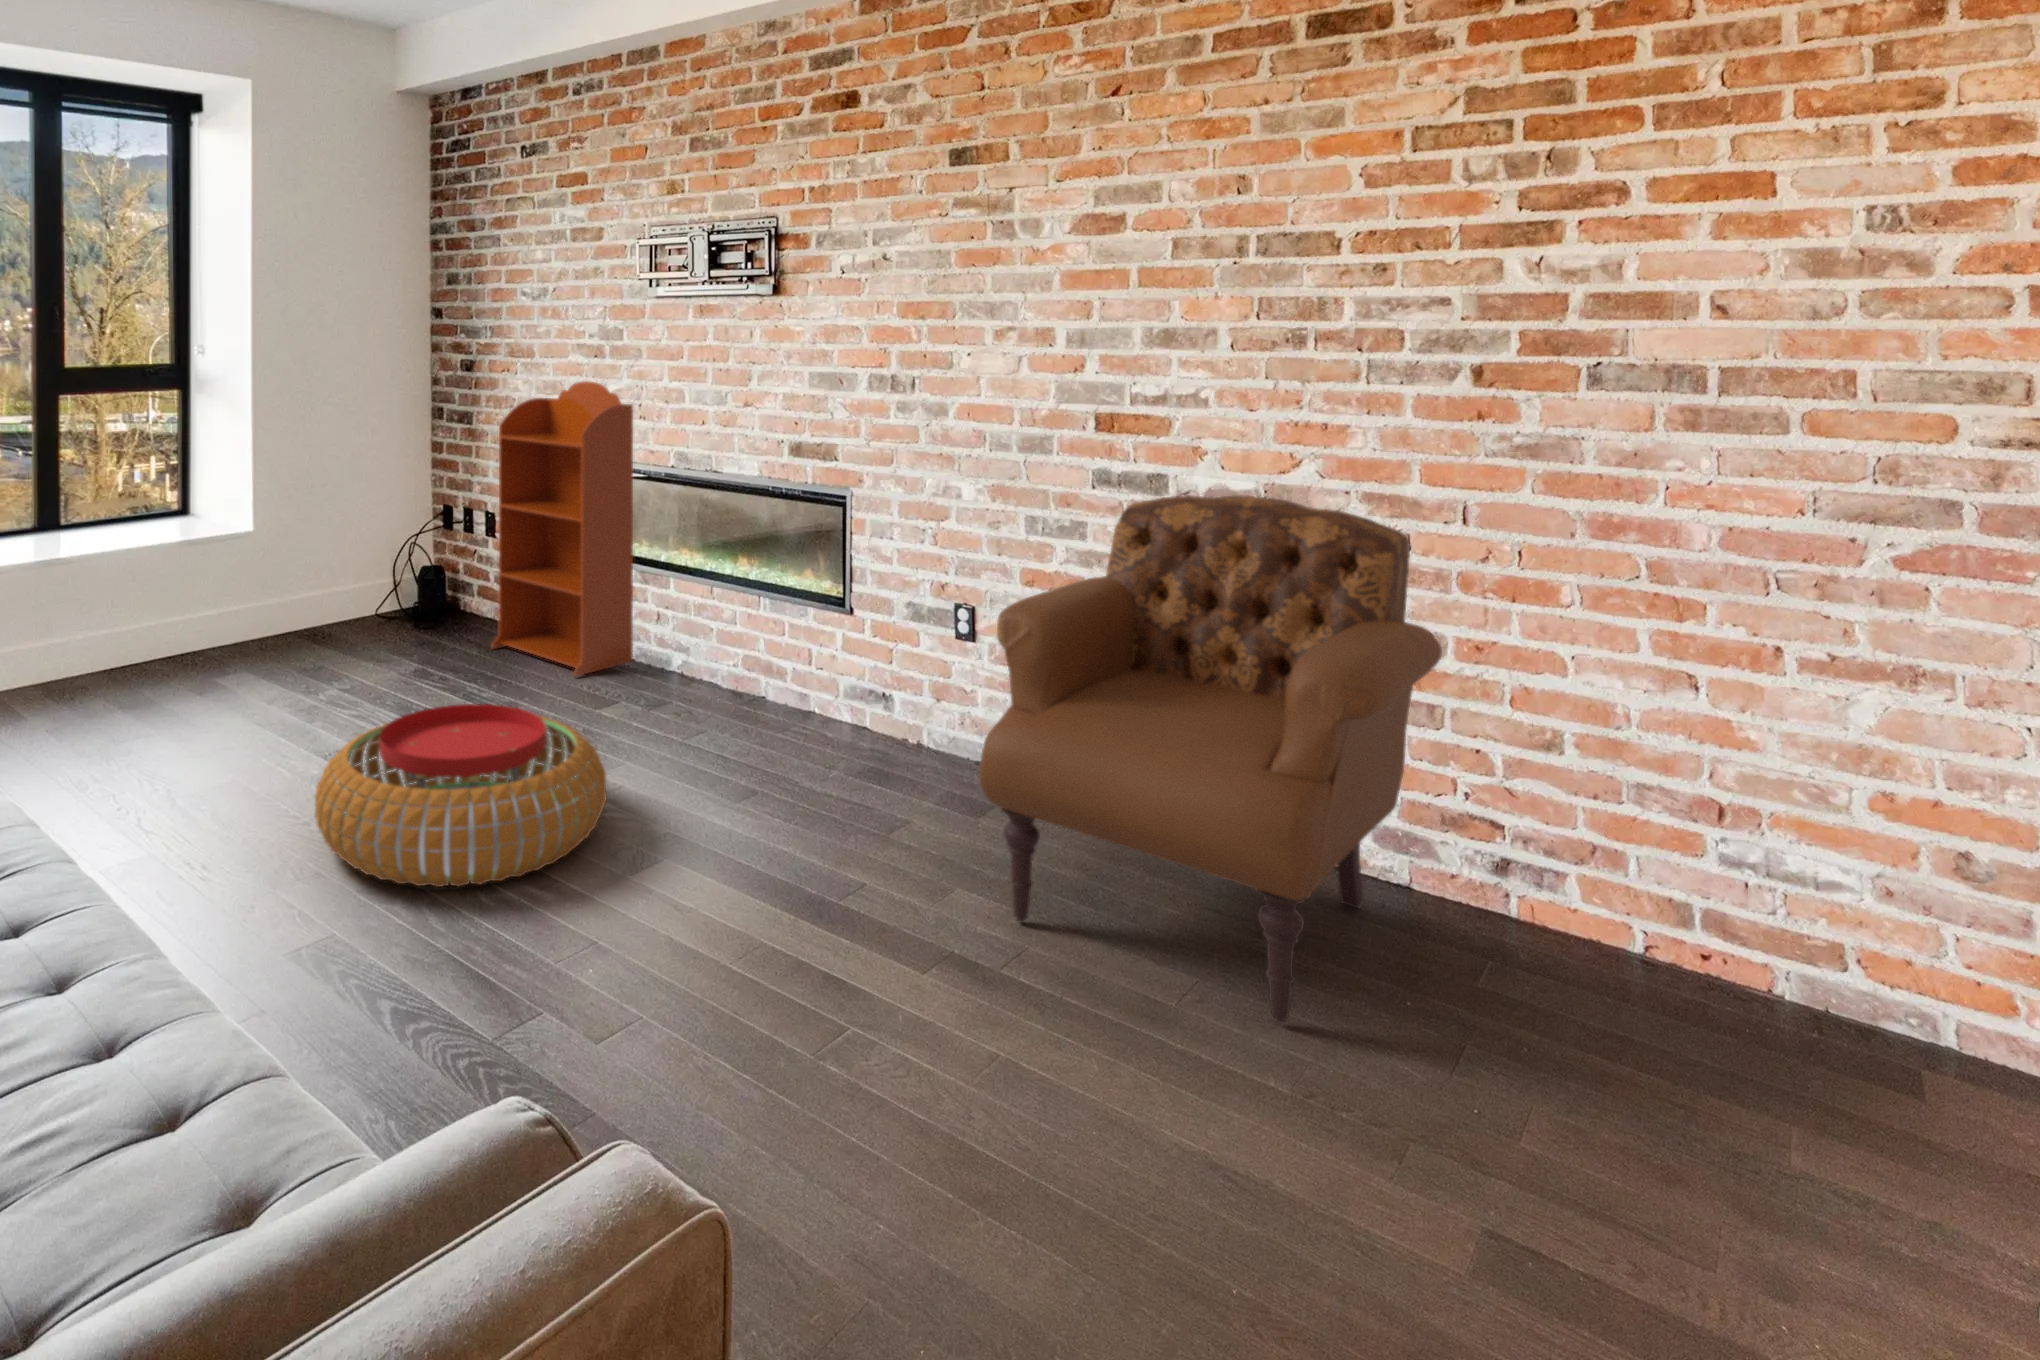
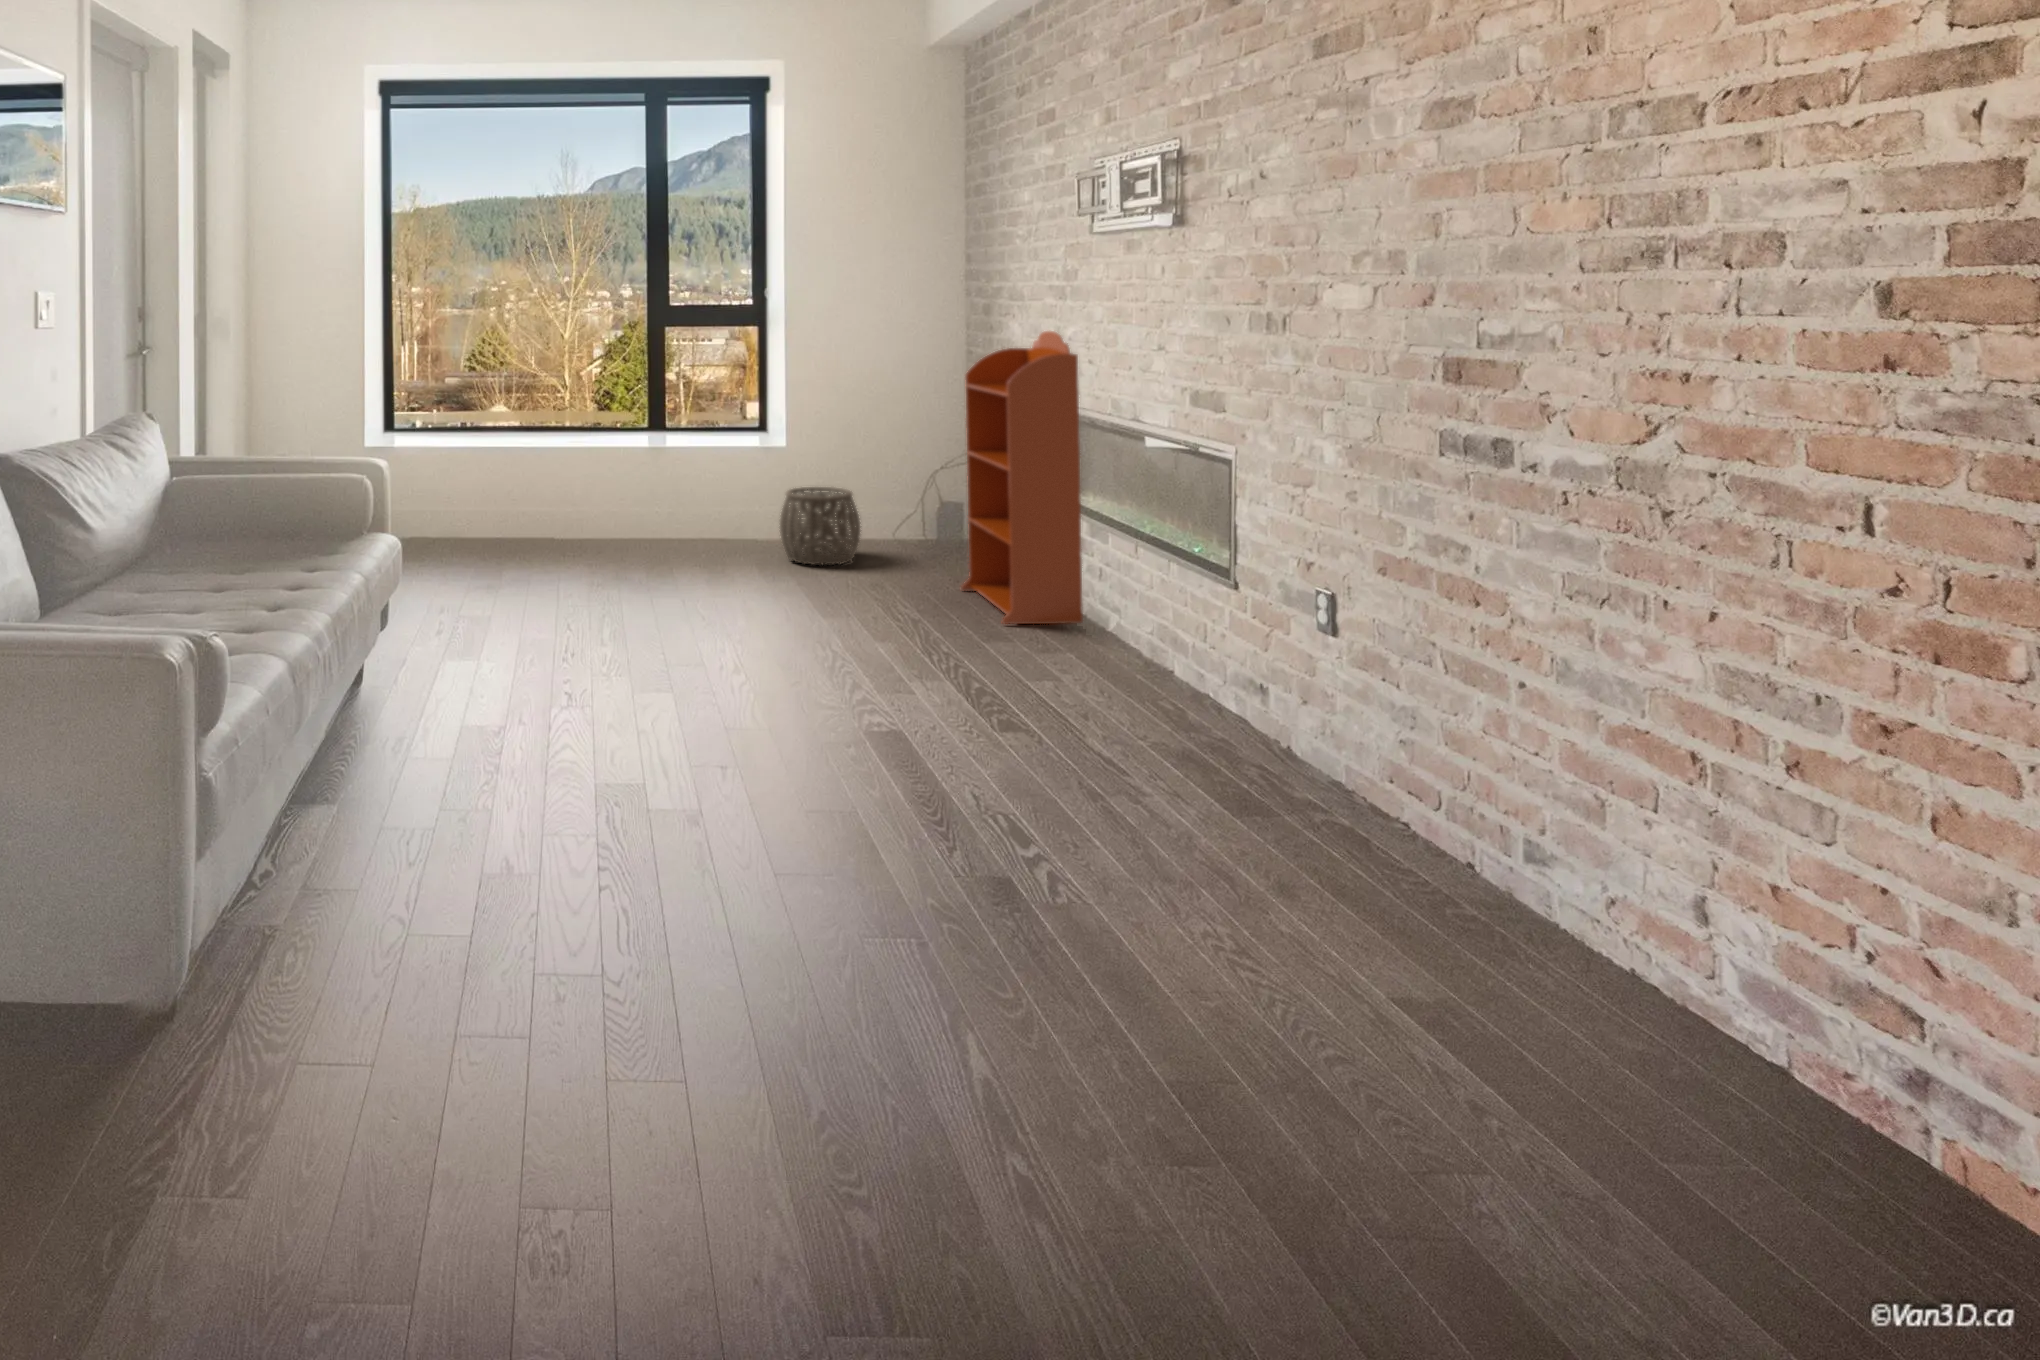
armchair: present [979,495,1442,1023] -> none [1071,470,1754,1072]
woven basket: none [260,555,355,648] -> present [780,487,860,565]
pouf: present [315,704,606,887] -> none [624,603,871,742]

